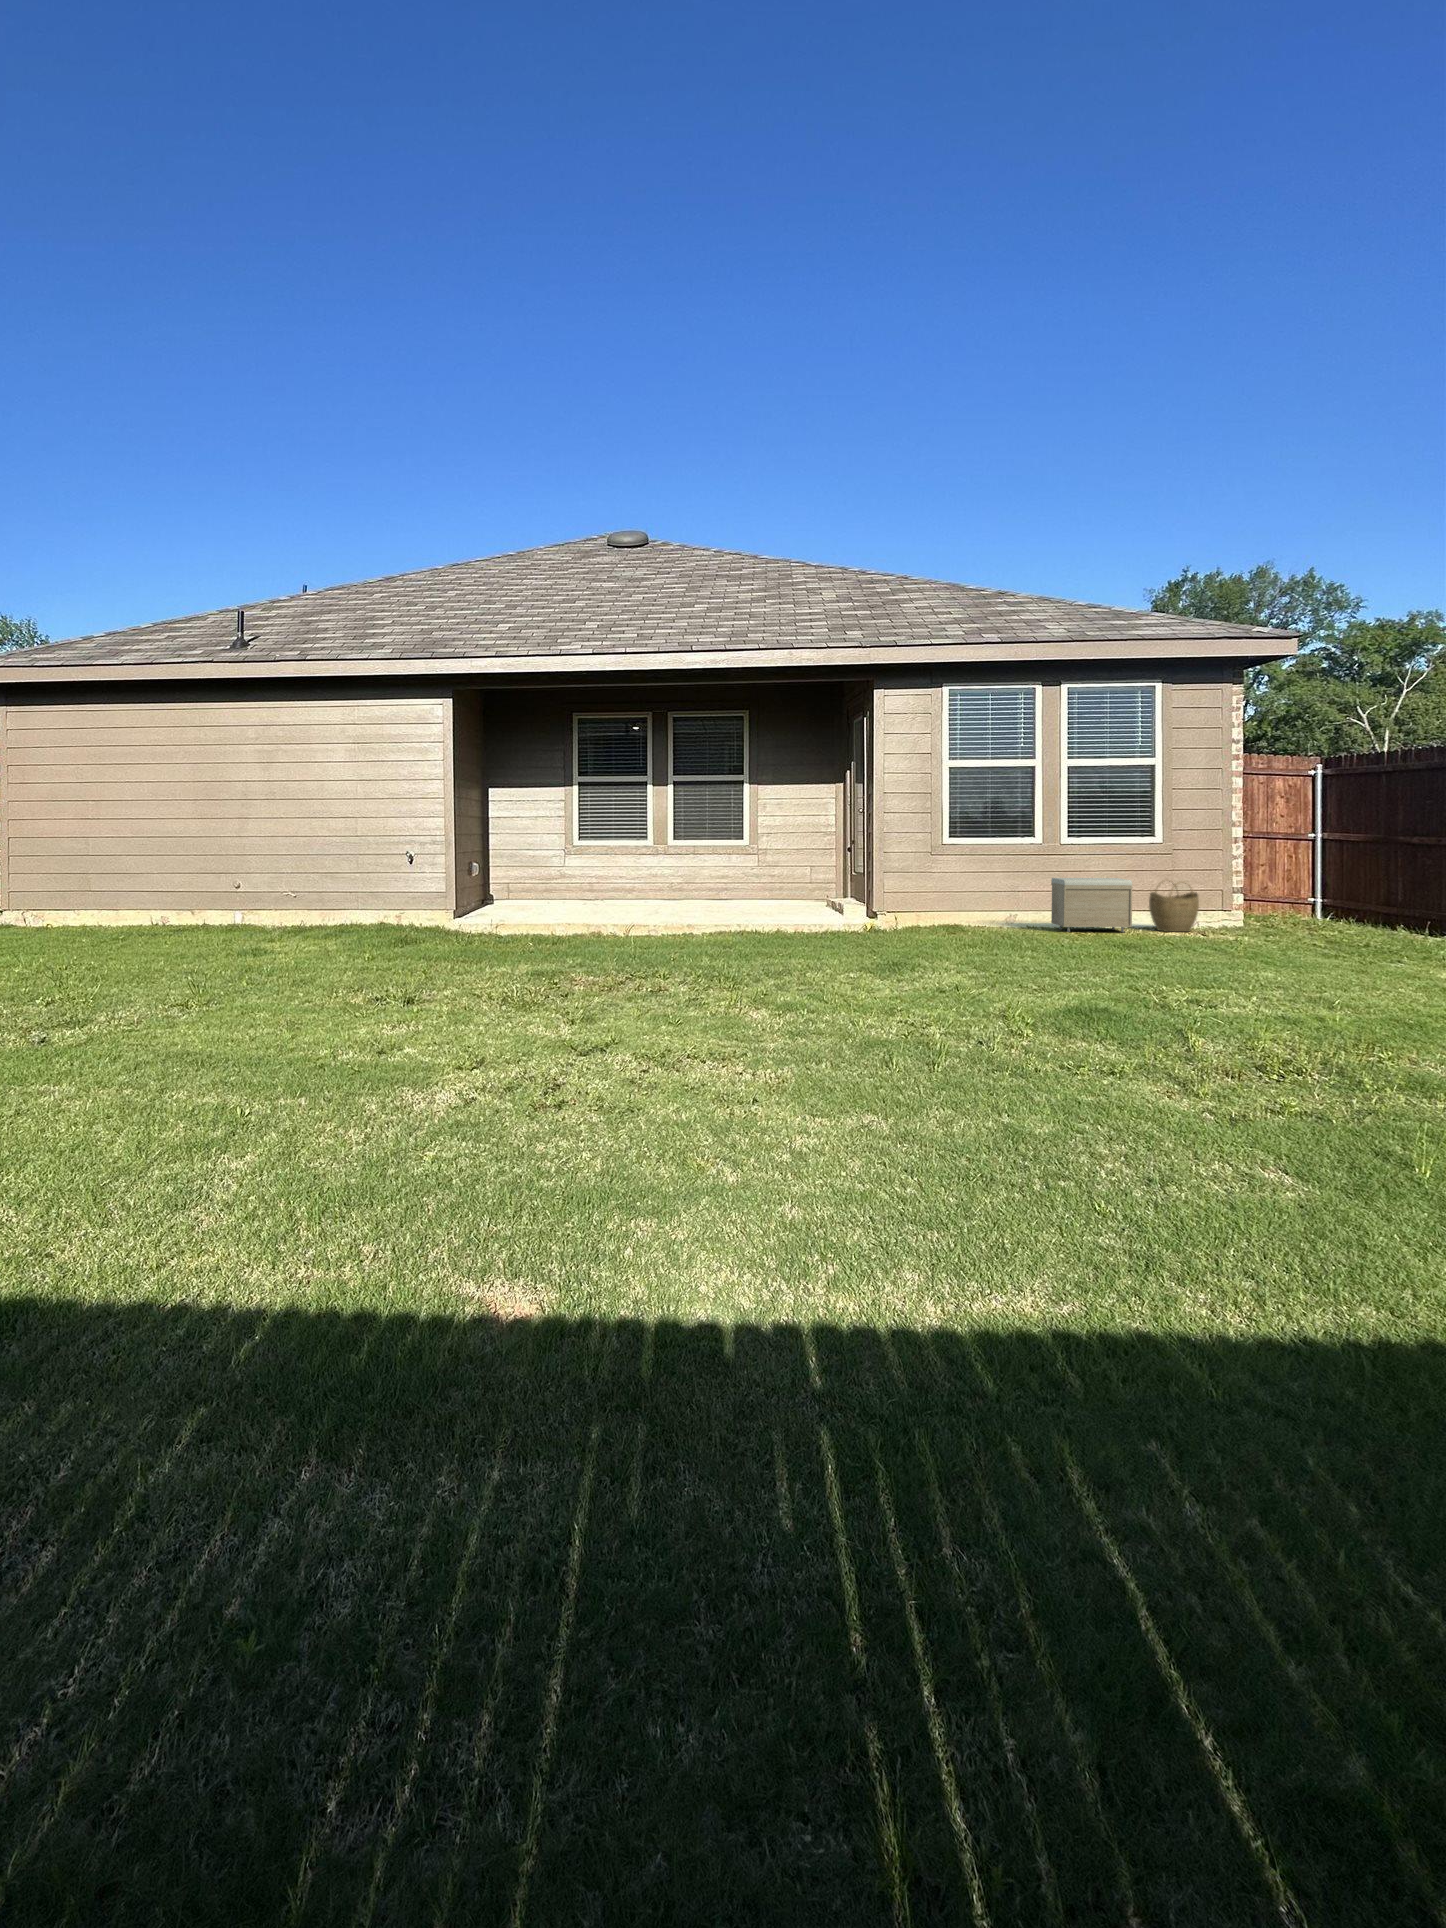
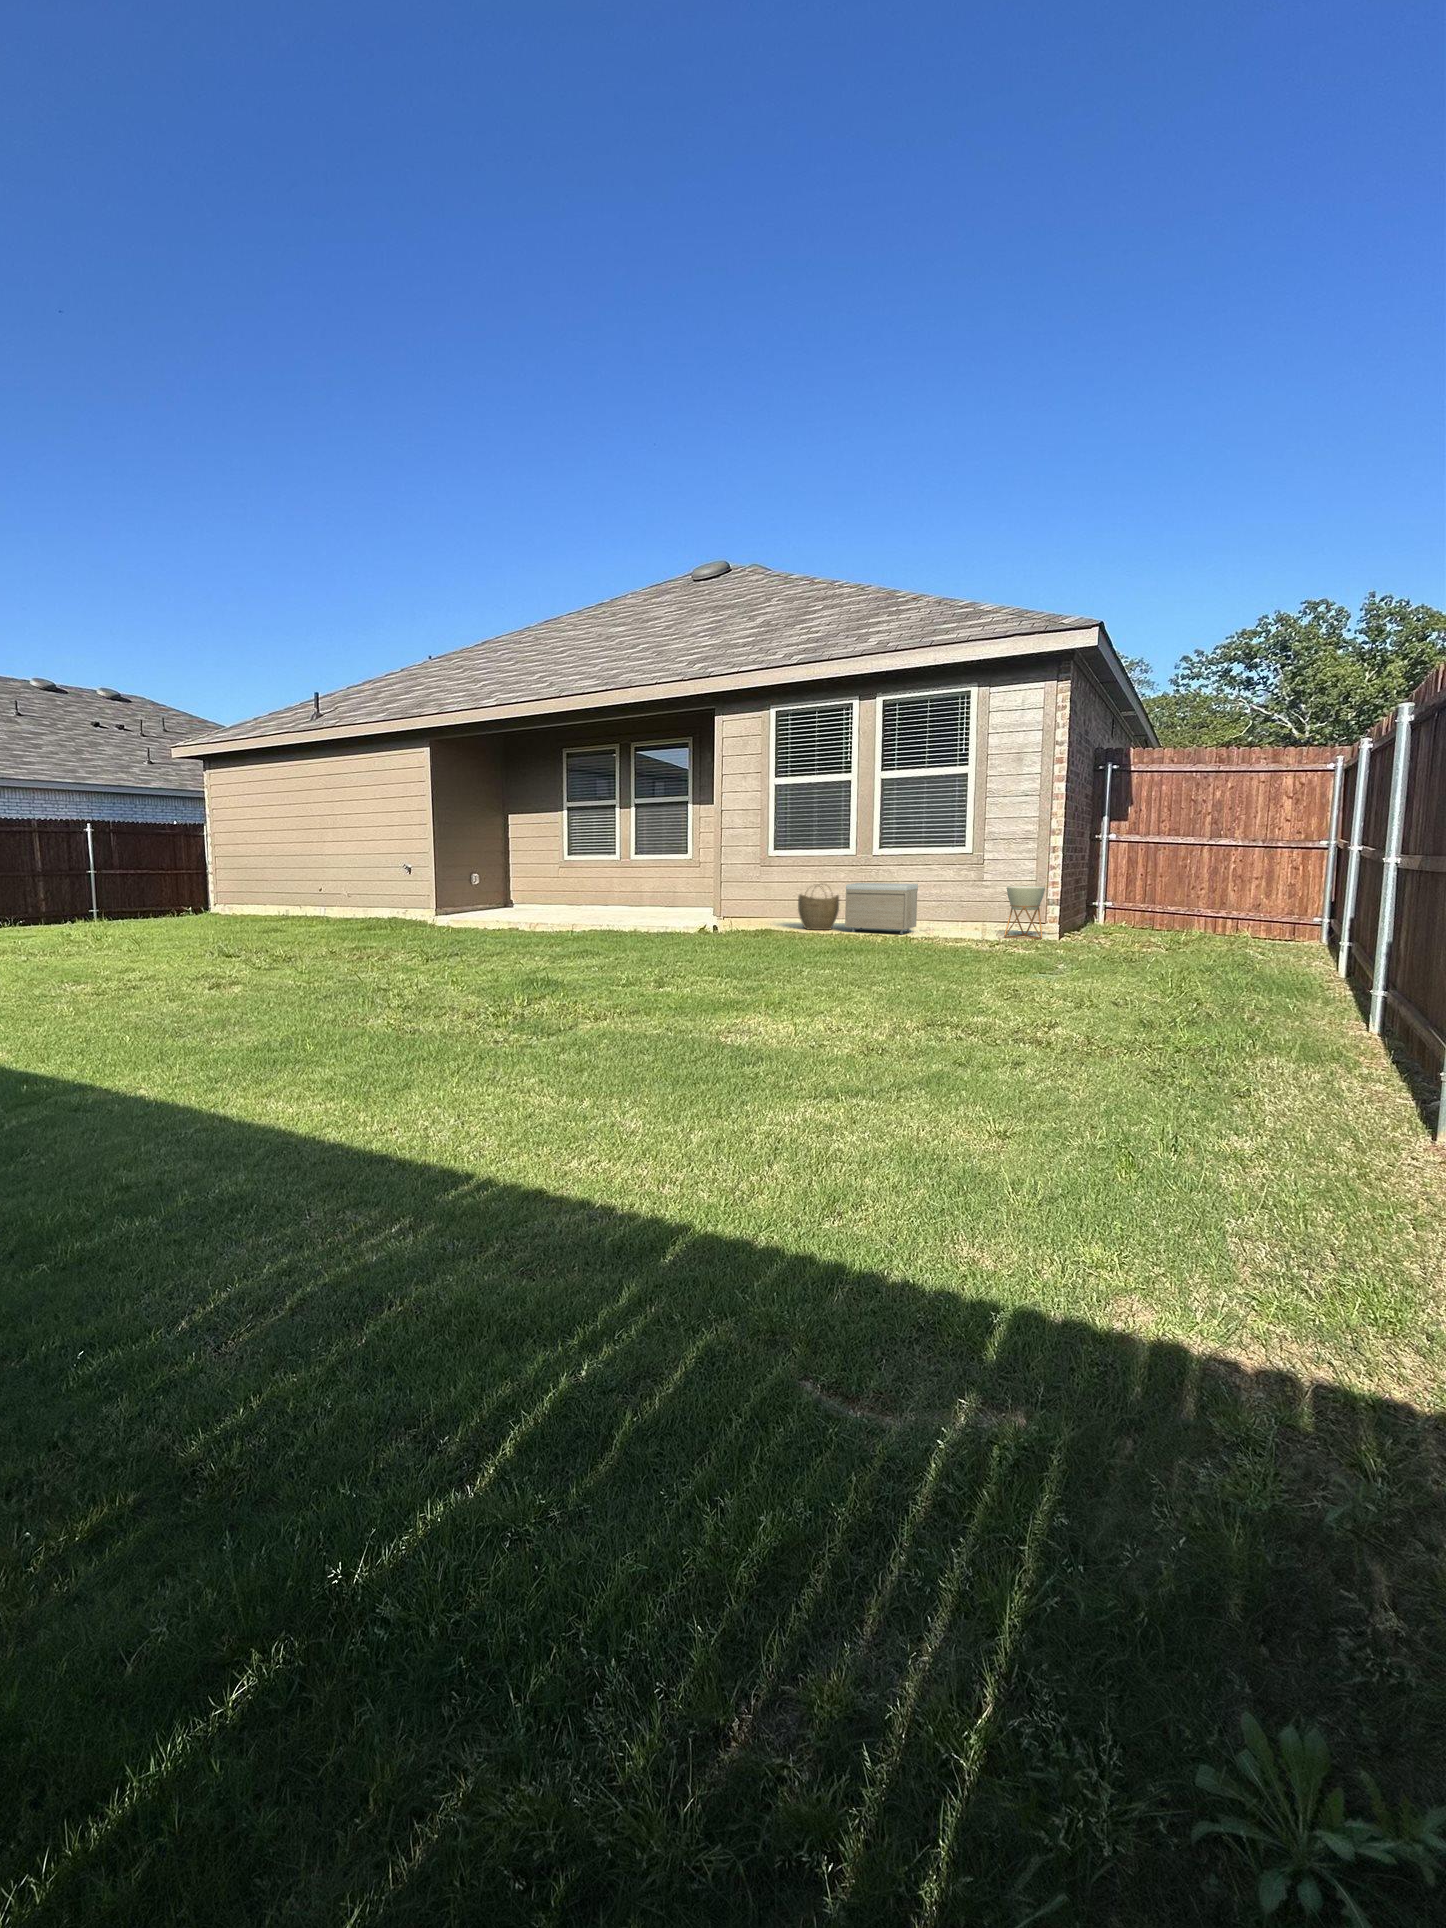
planter: none [1210,879,1252,932] -> present [1004,886,1045,939]
woven basket: present [1149,881,1199,932] -> present [798,884,839,930]

